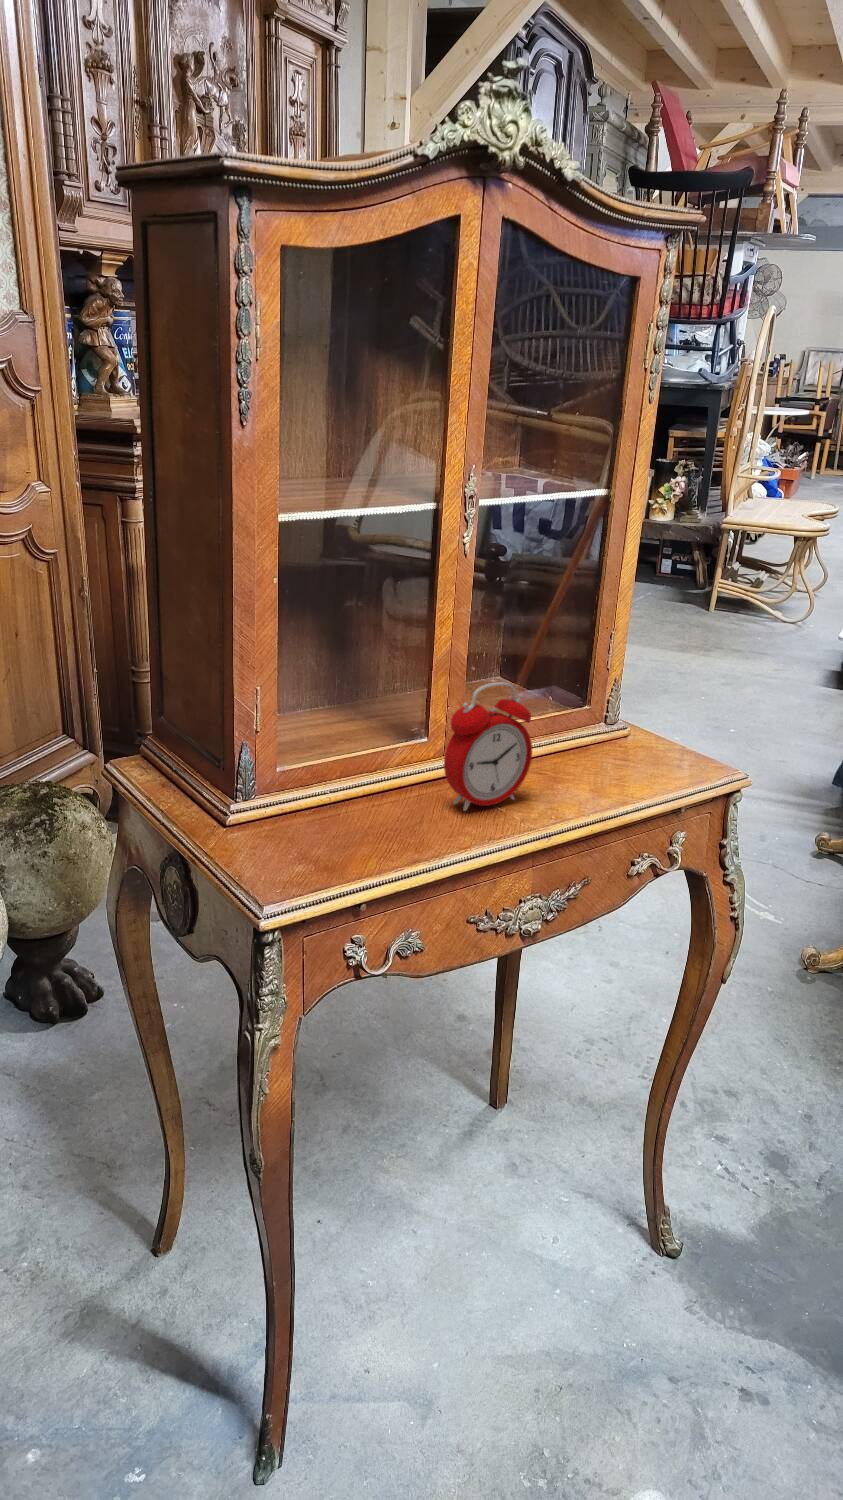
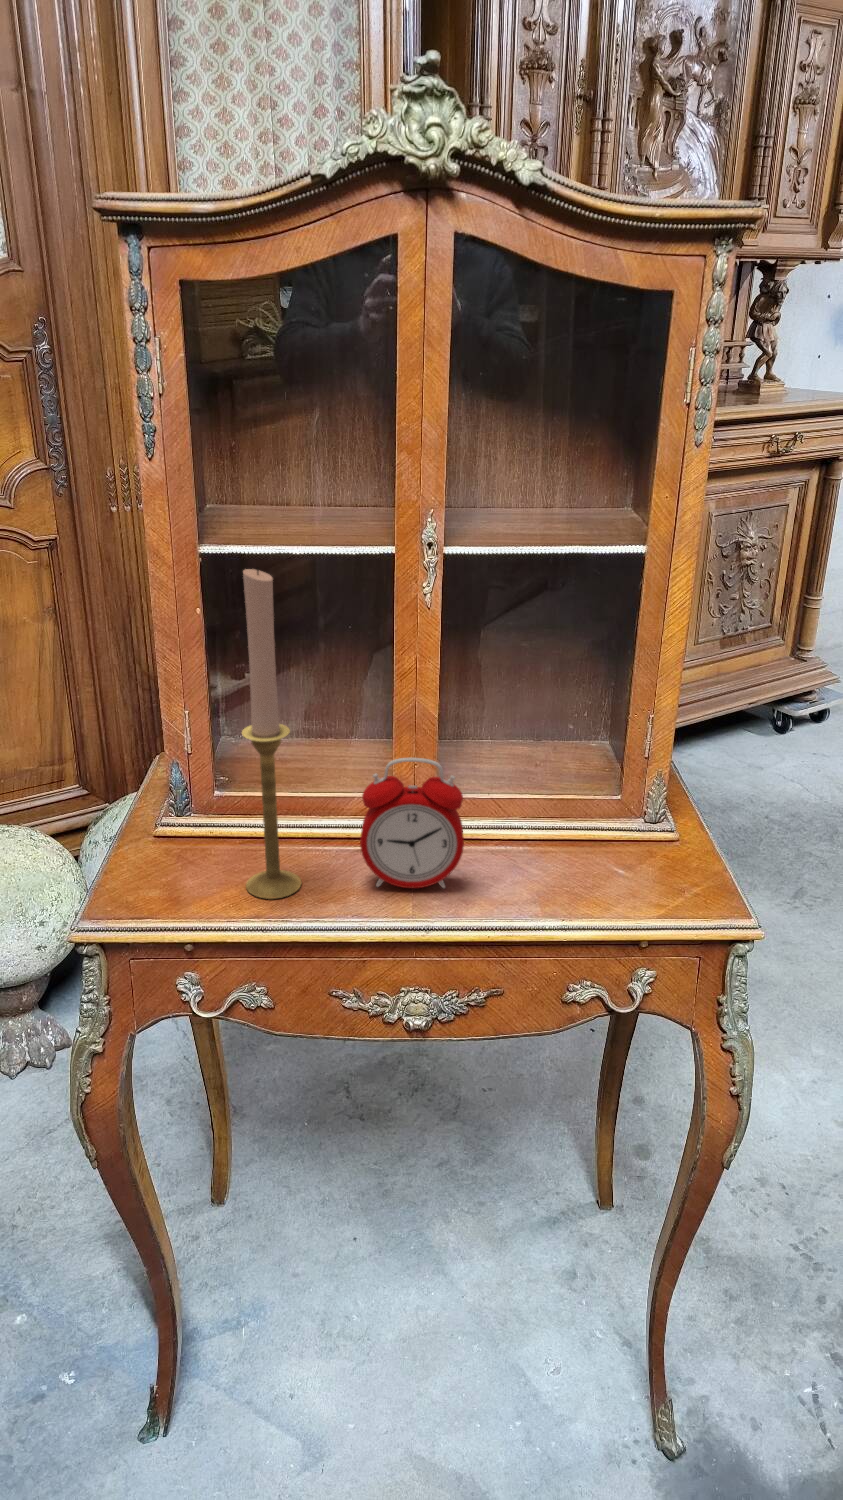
candlestick: none [355,513,412,840] -> present [242,568,301,899]

